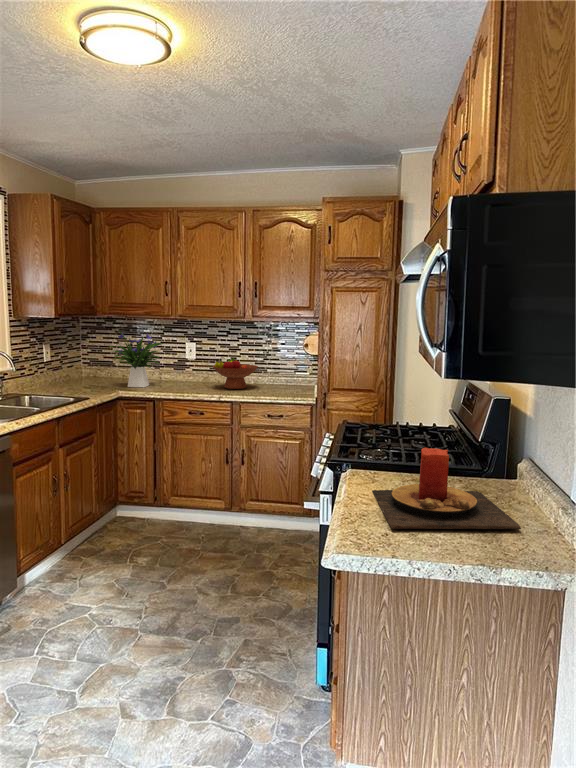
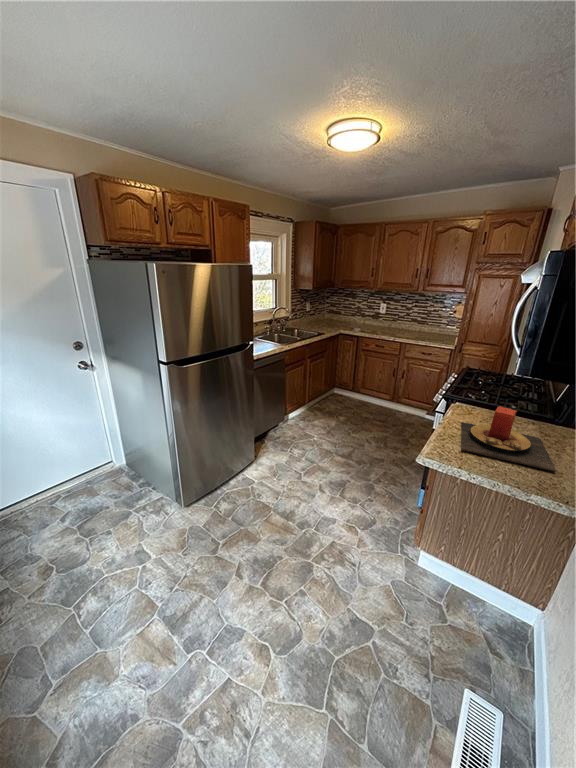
flower arrangement: present [114,331,163,387] -> none [337,296,367,329]
fruit bowl: present [213,358,258,389] -> none [394,315,423,334]

